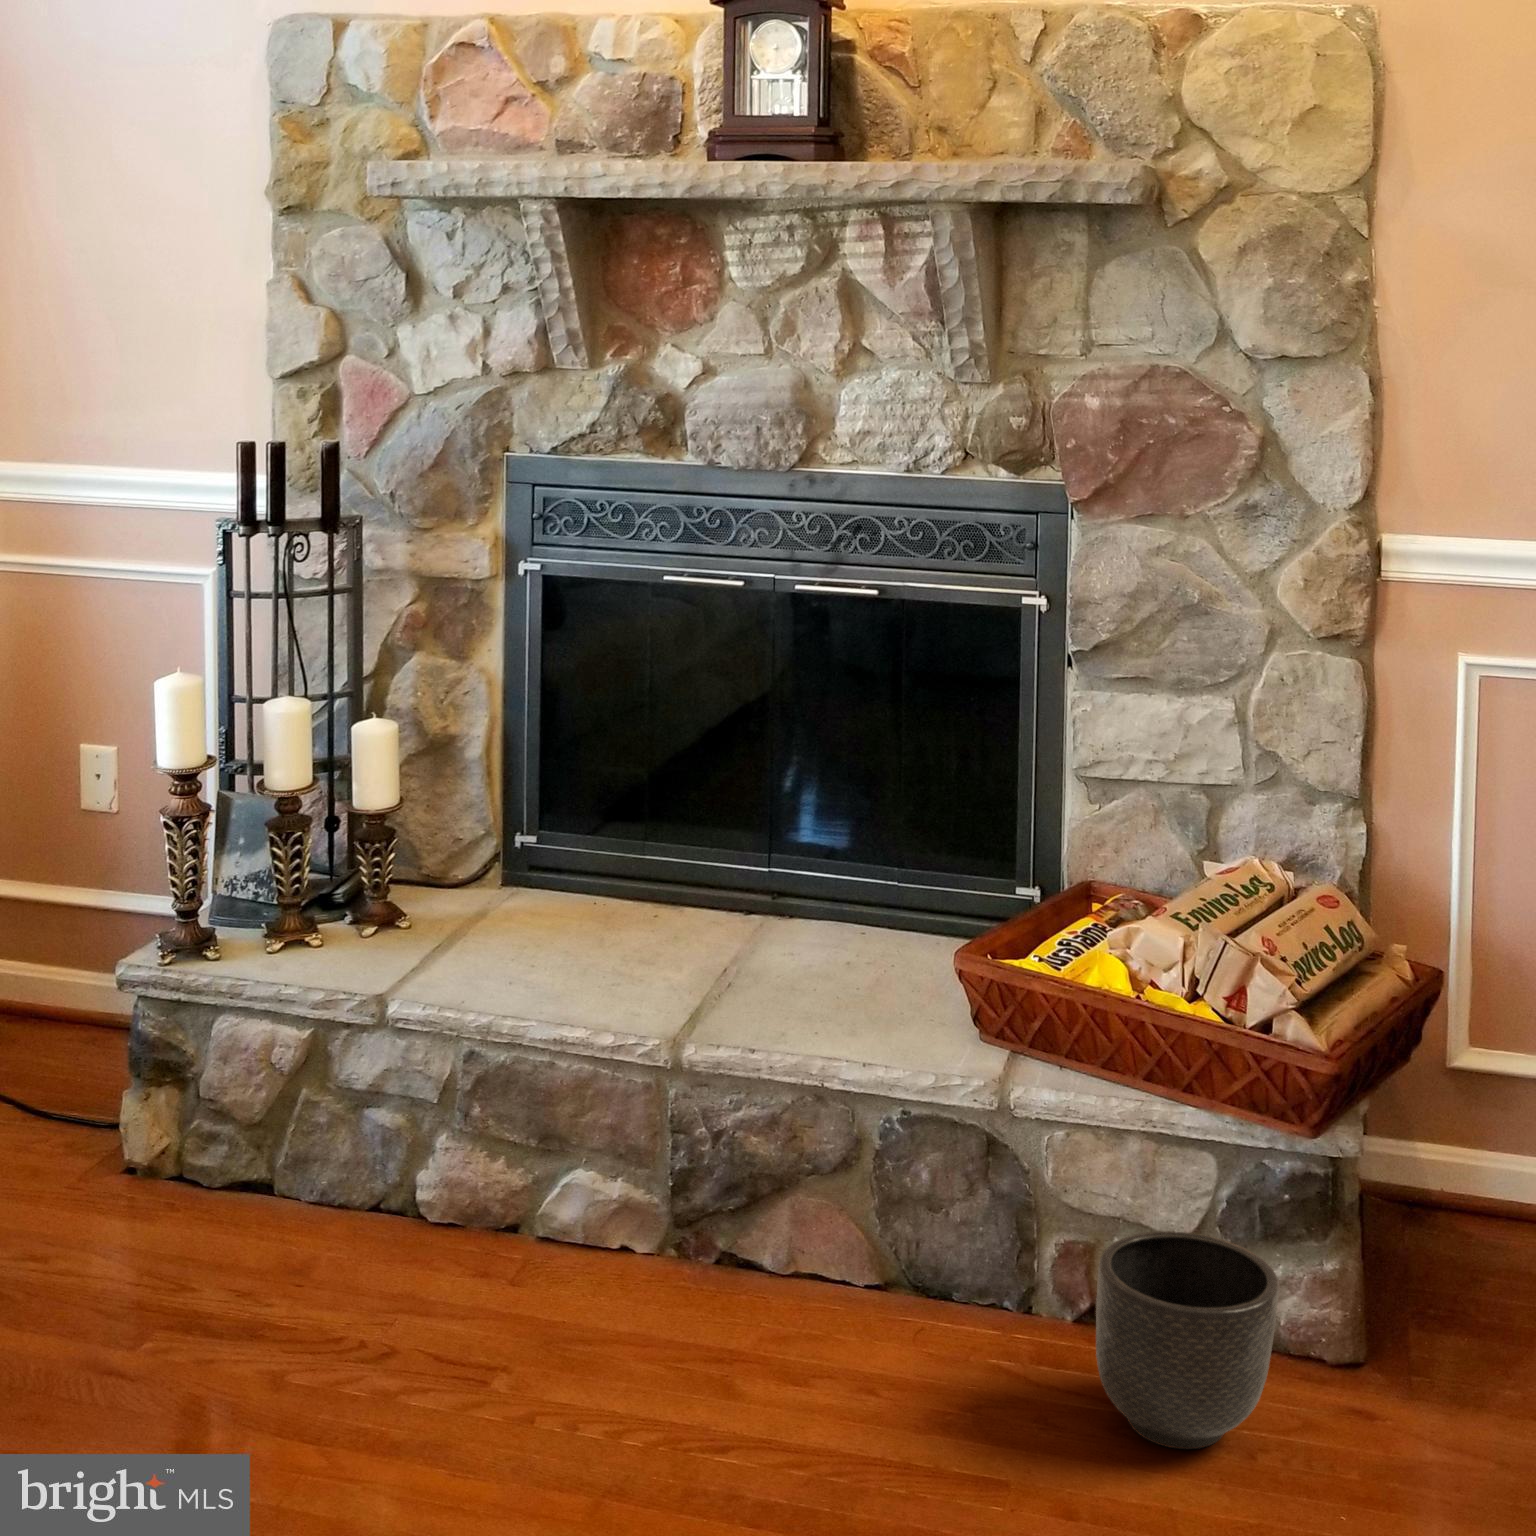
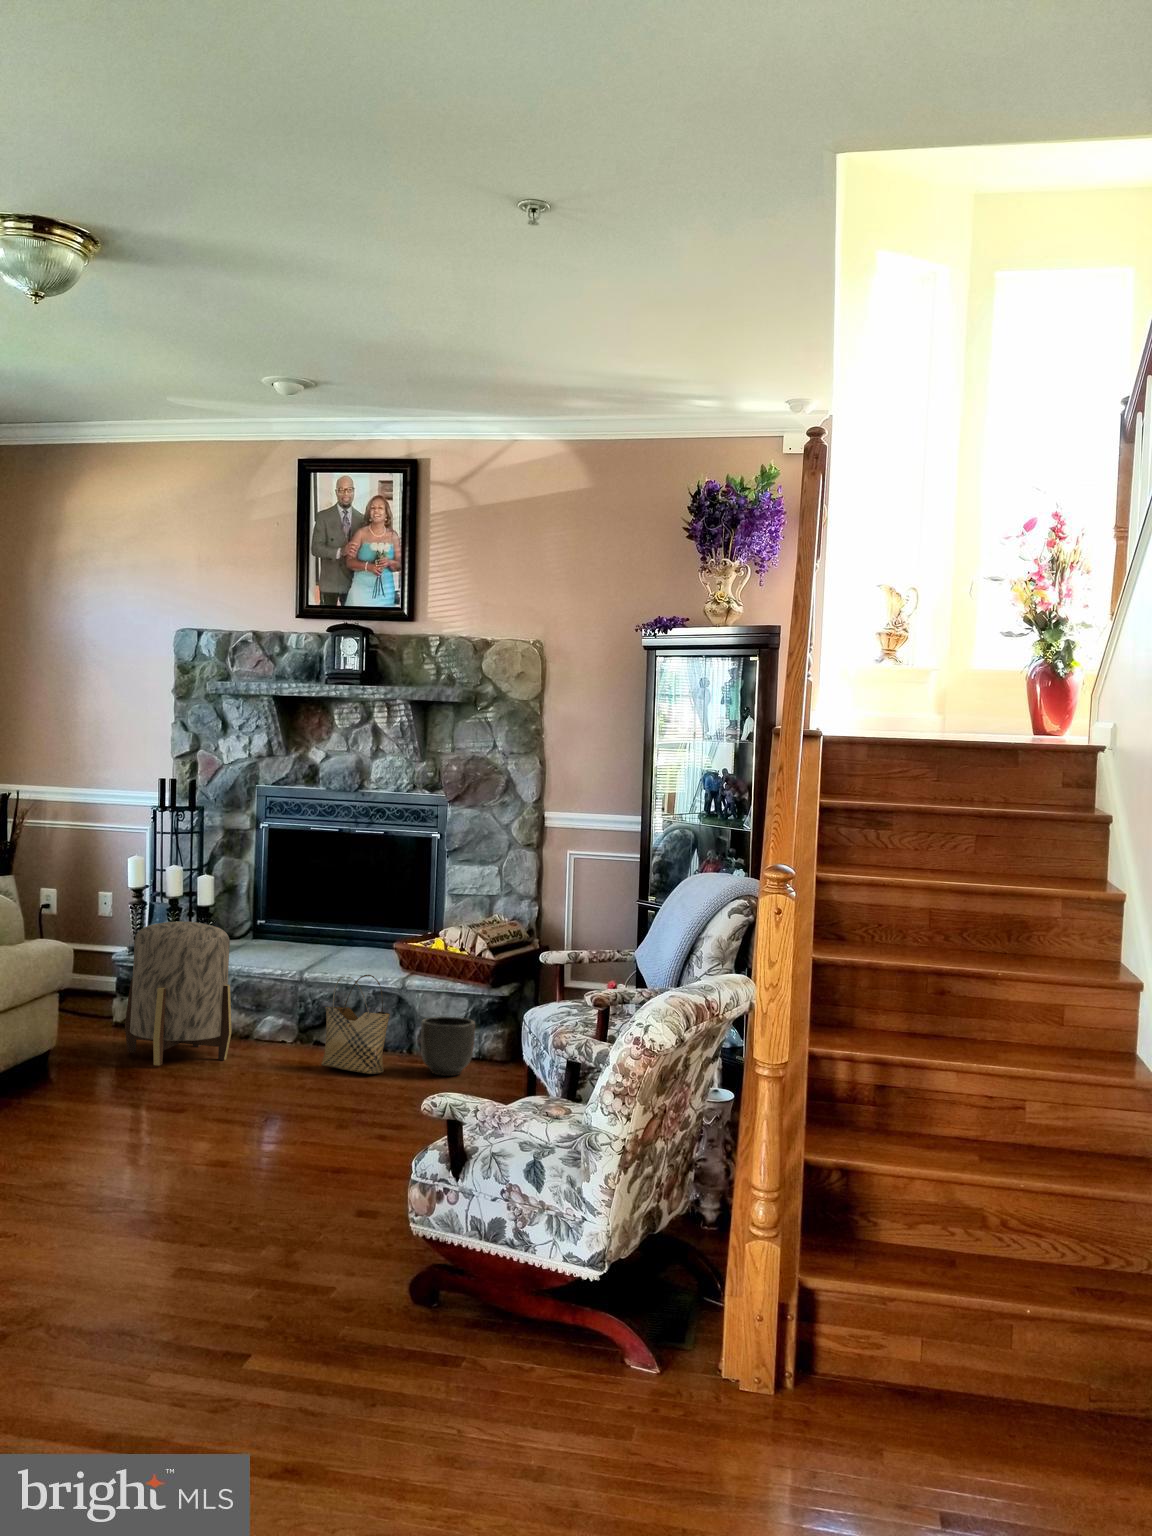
ottoman: none [148,921,479,1418] -> present [125,921,232,1065]
woven basket: none [774,1112,1003,1456] -> present [321,975,390,1074]

